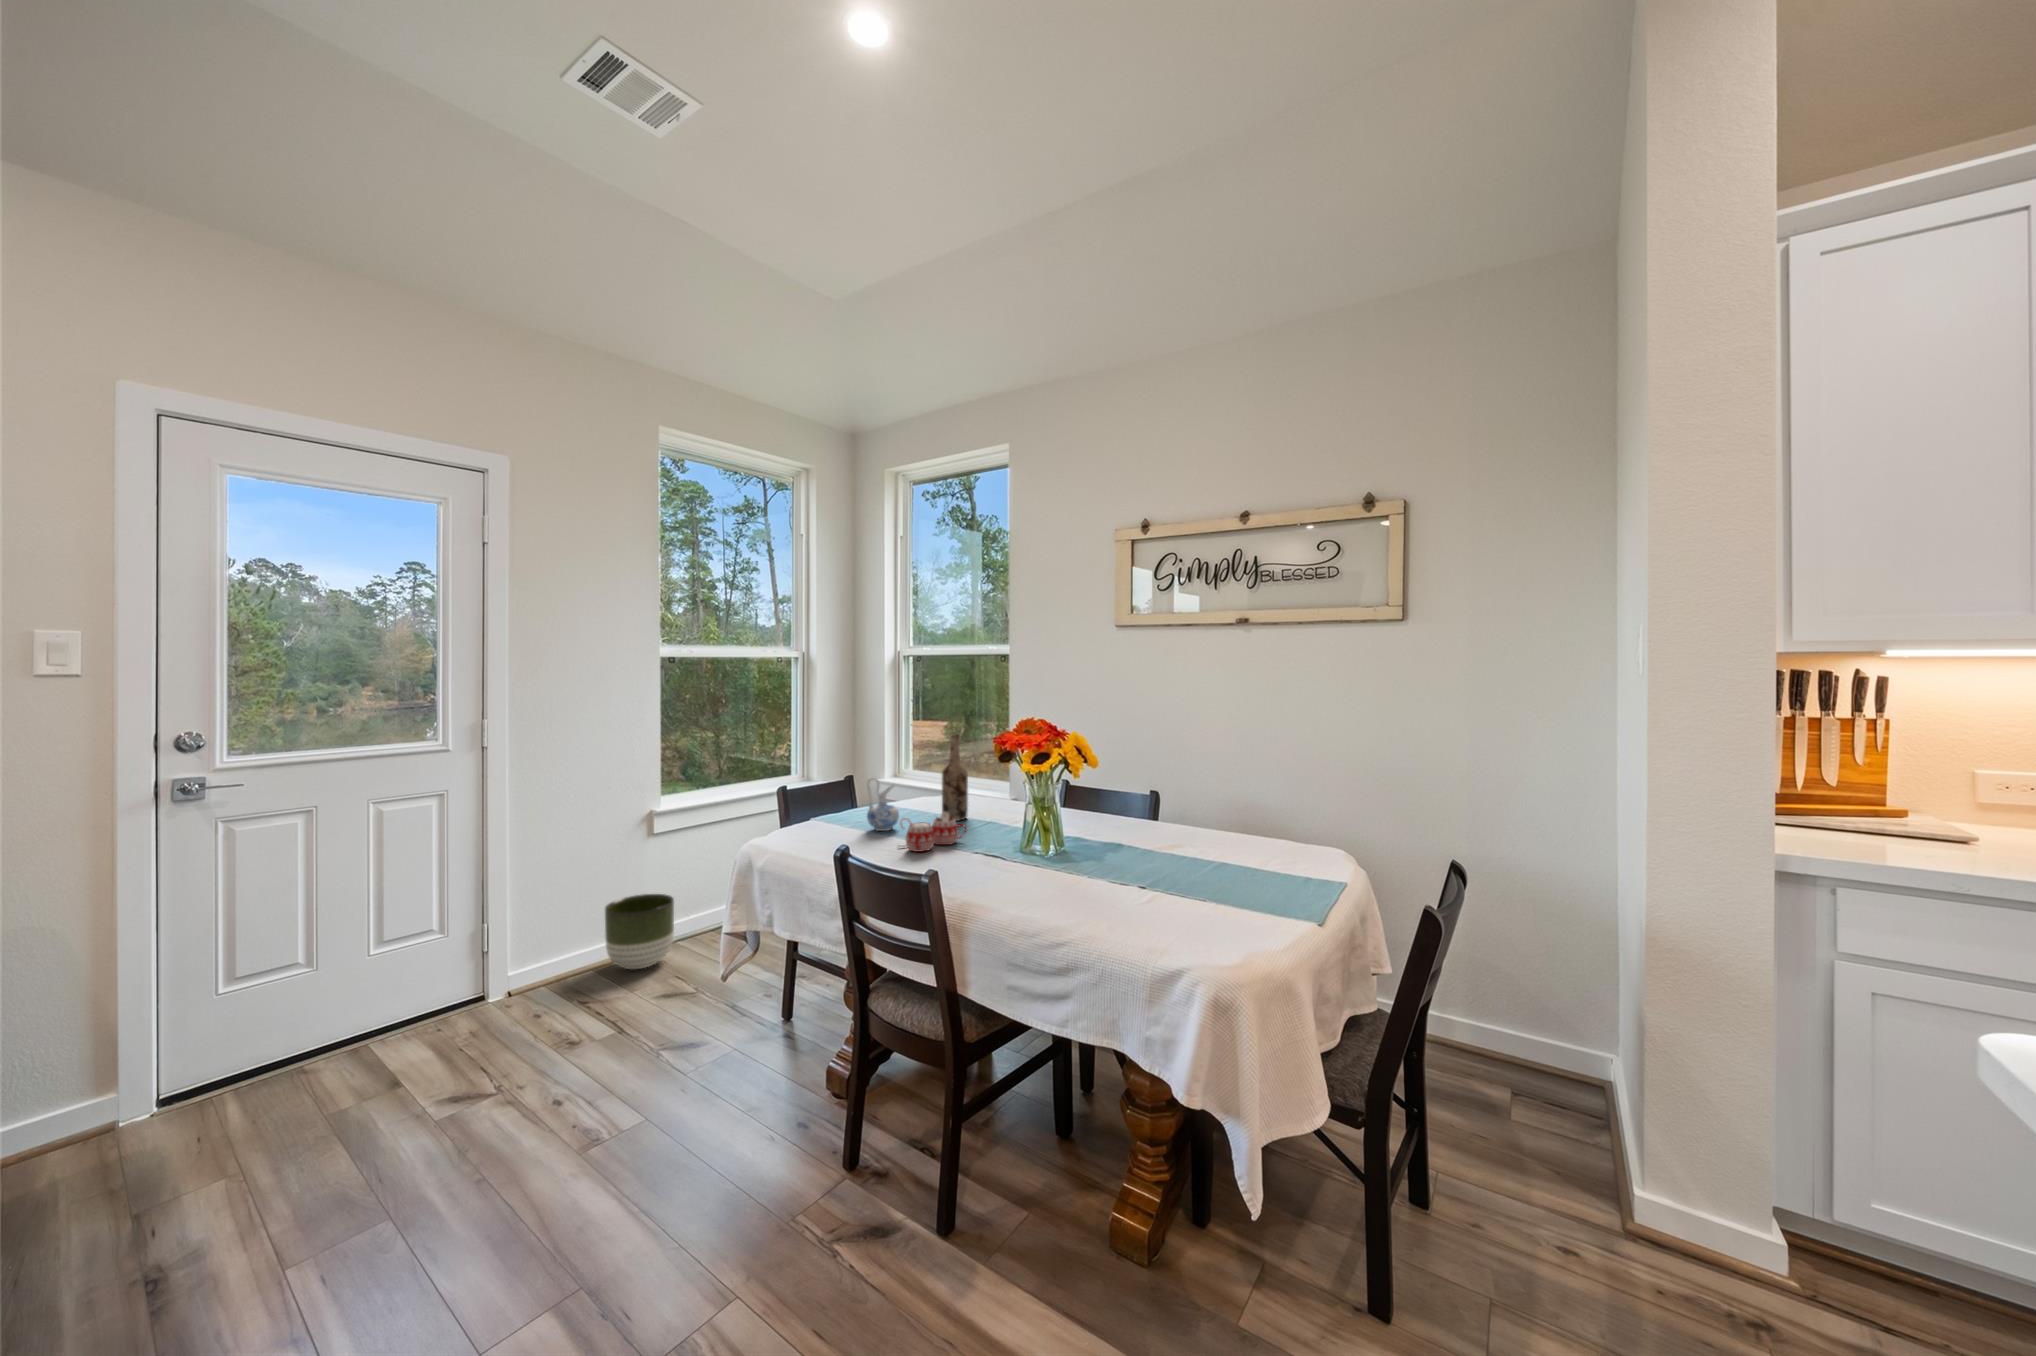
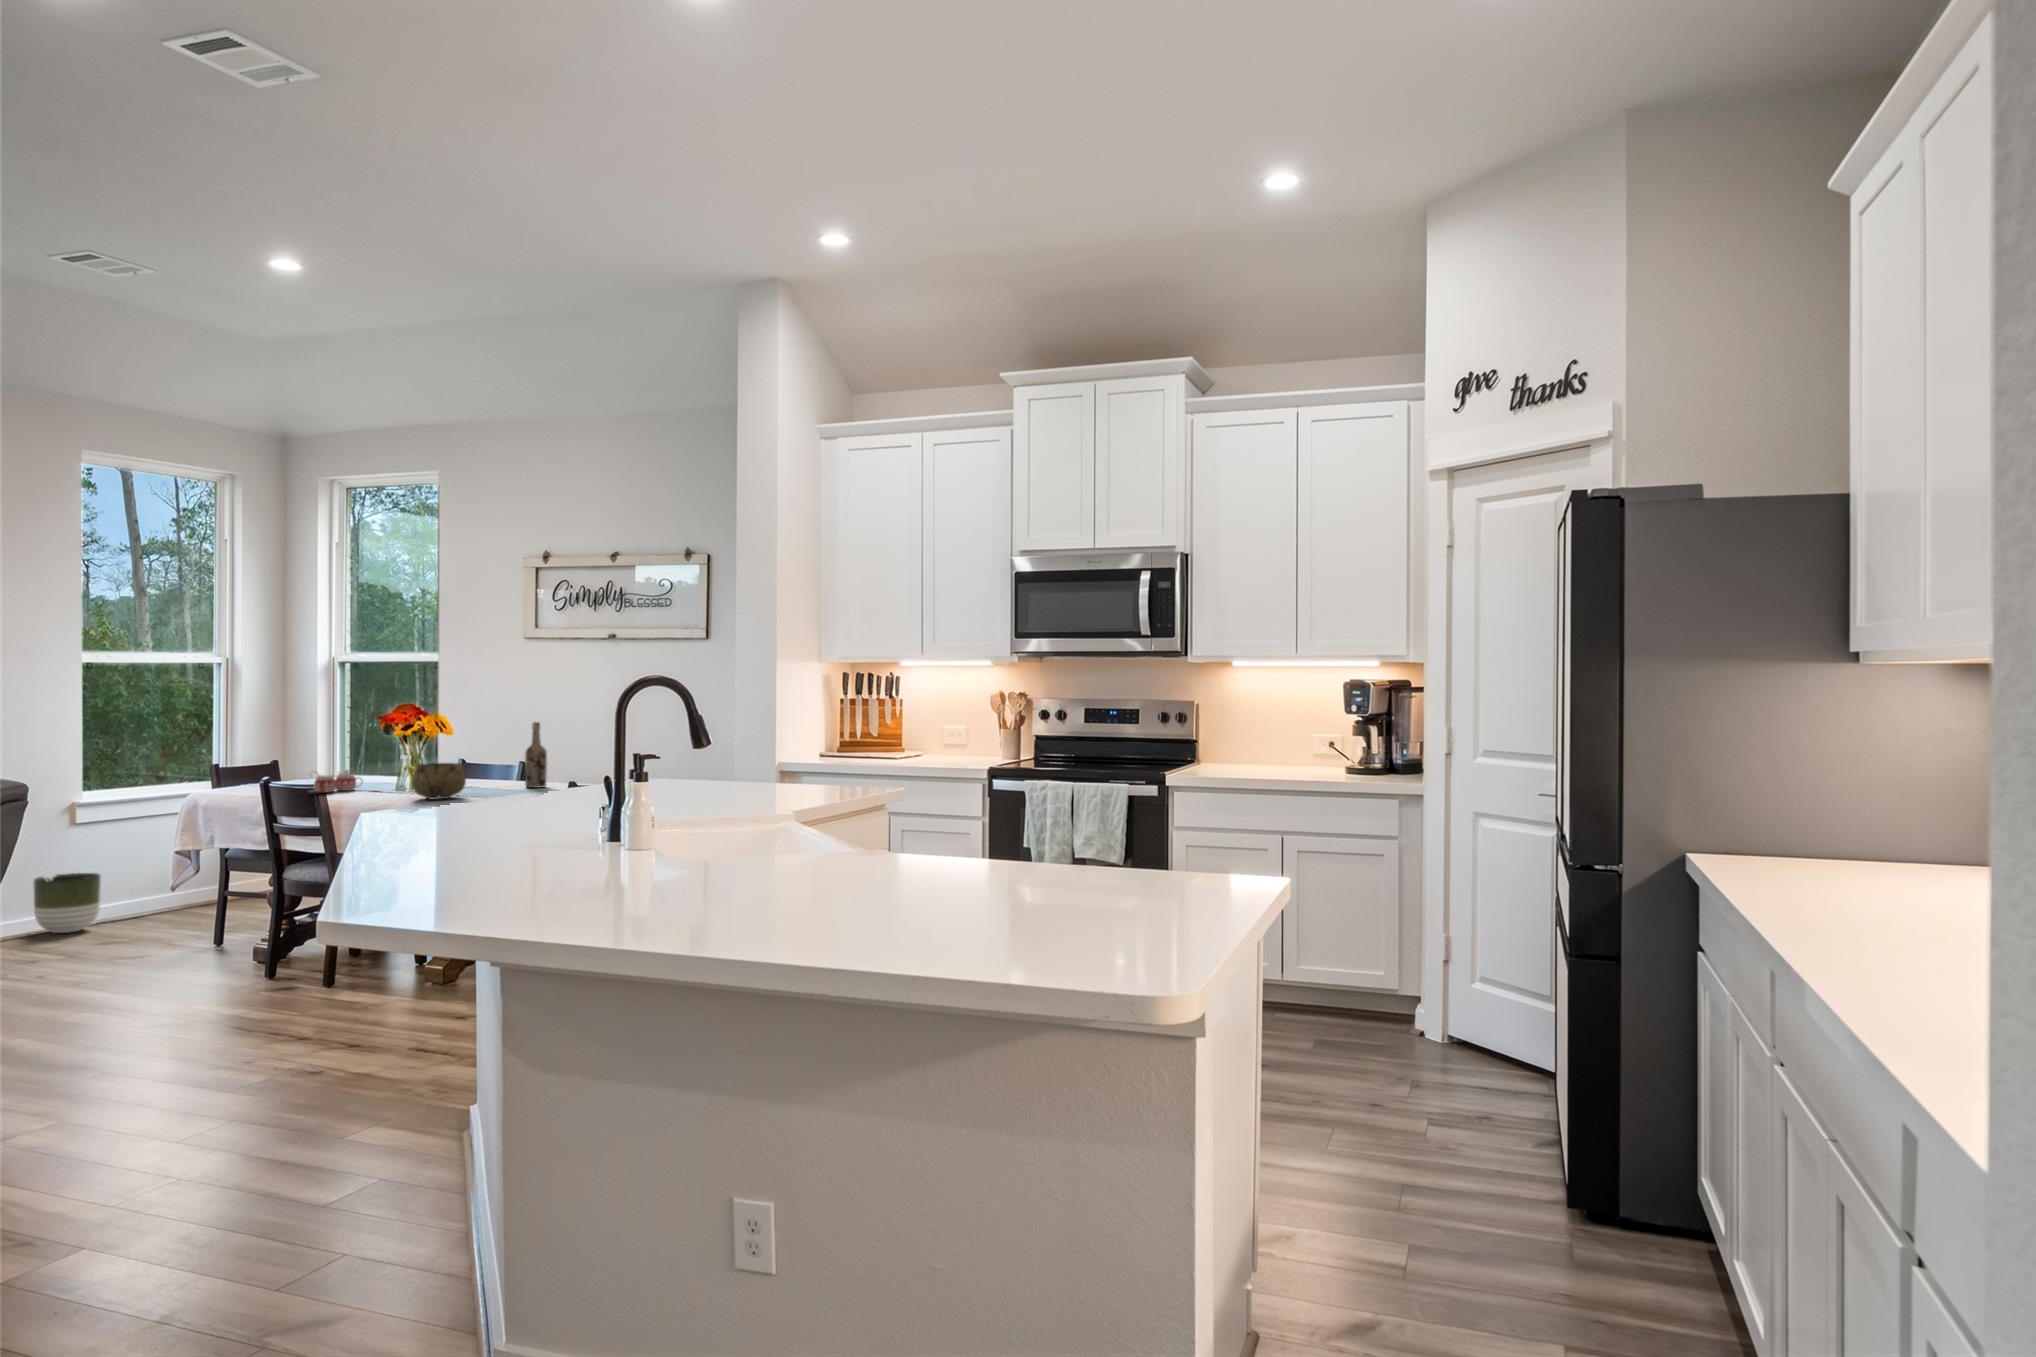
wine bottle: present [942,734,968,821] -> present [525,722,547,788]
ceramic pitcher: present [867,778,899,831] -> none [286,749,313,788]
decorative bowl: none [1064,823,1145,894] -> present [412,763,466,799]

